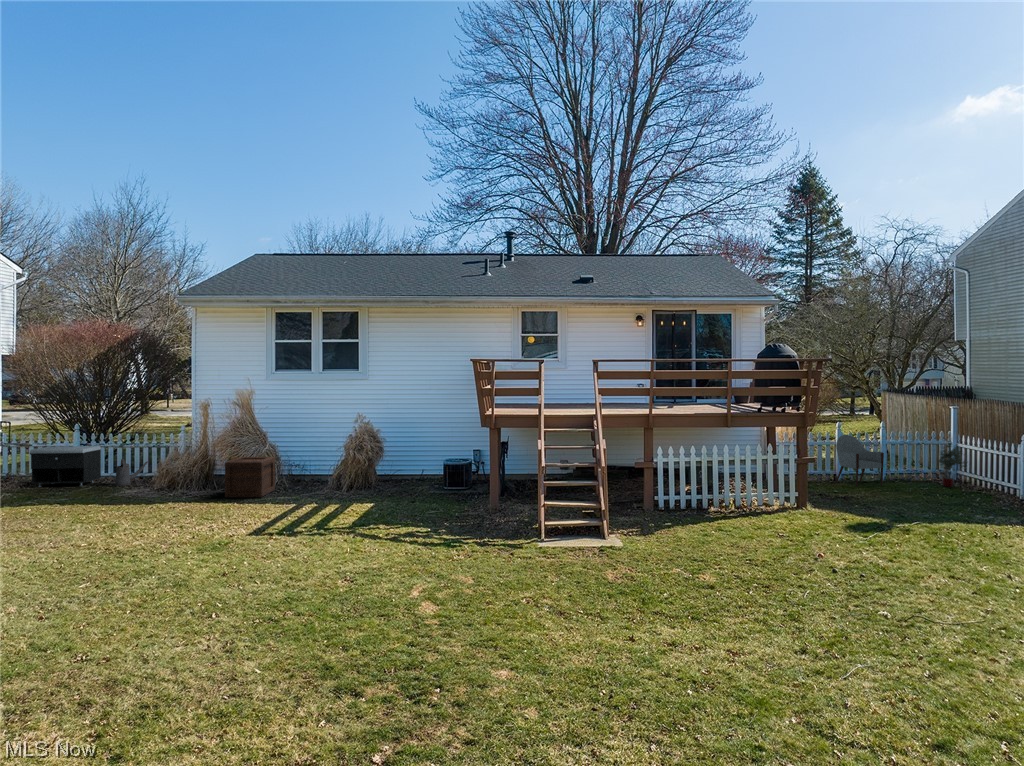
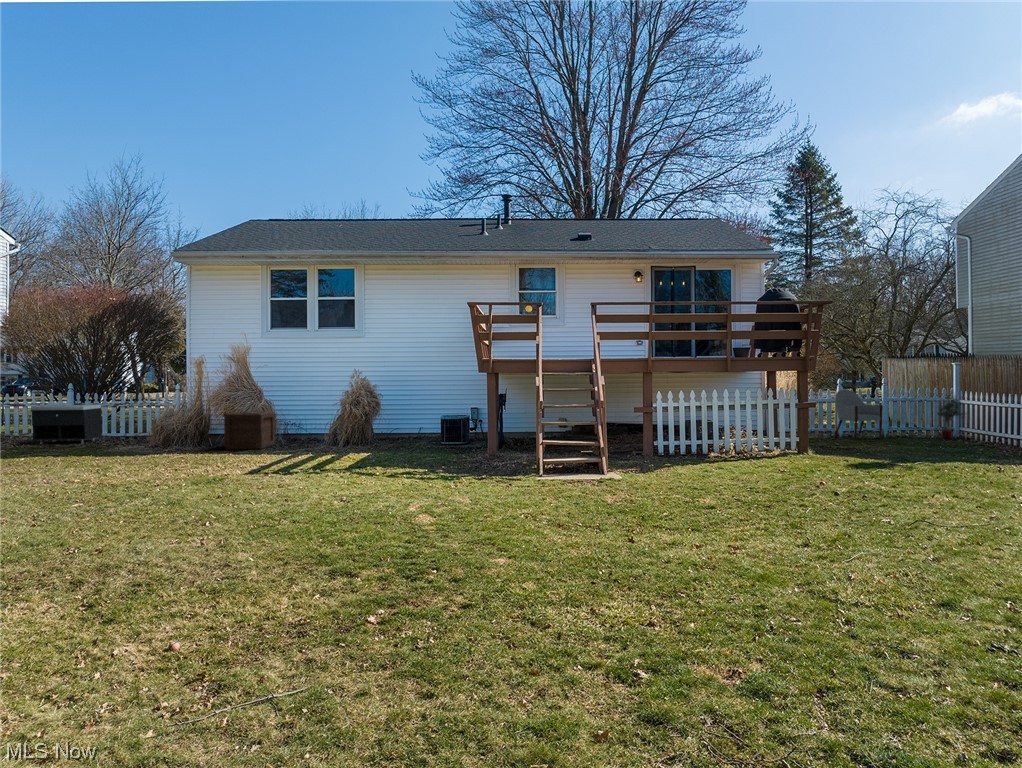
watering can: present [110,459,148,486] -> none [111,416,148,443]

